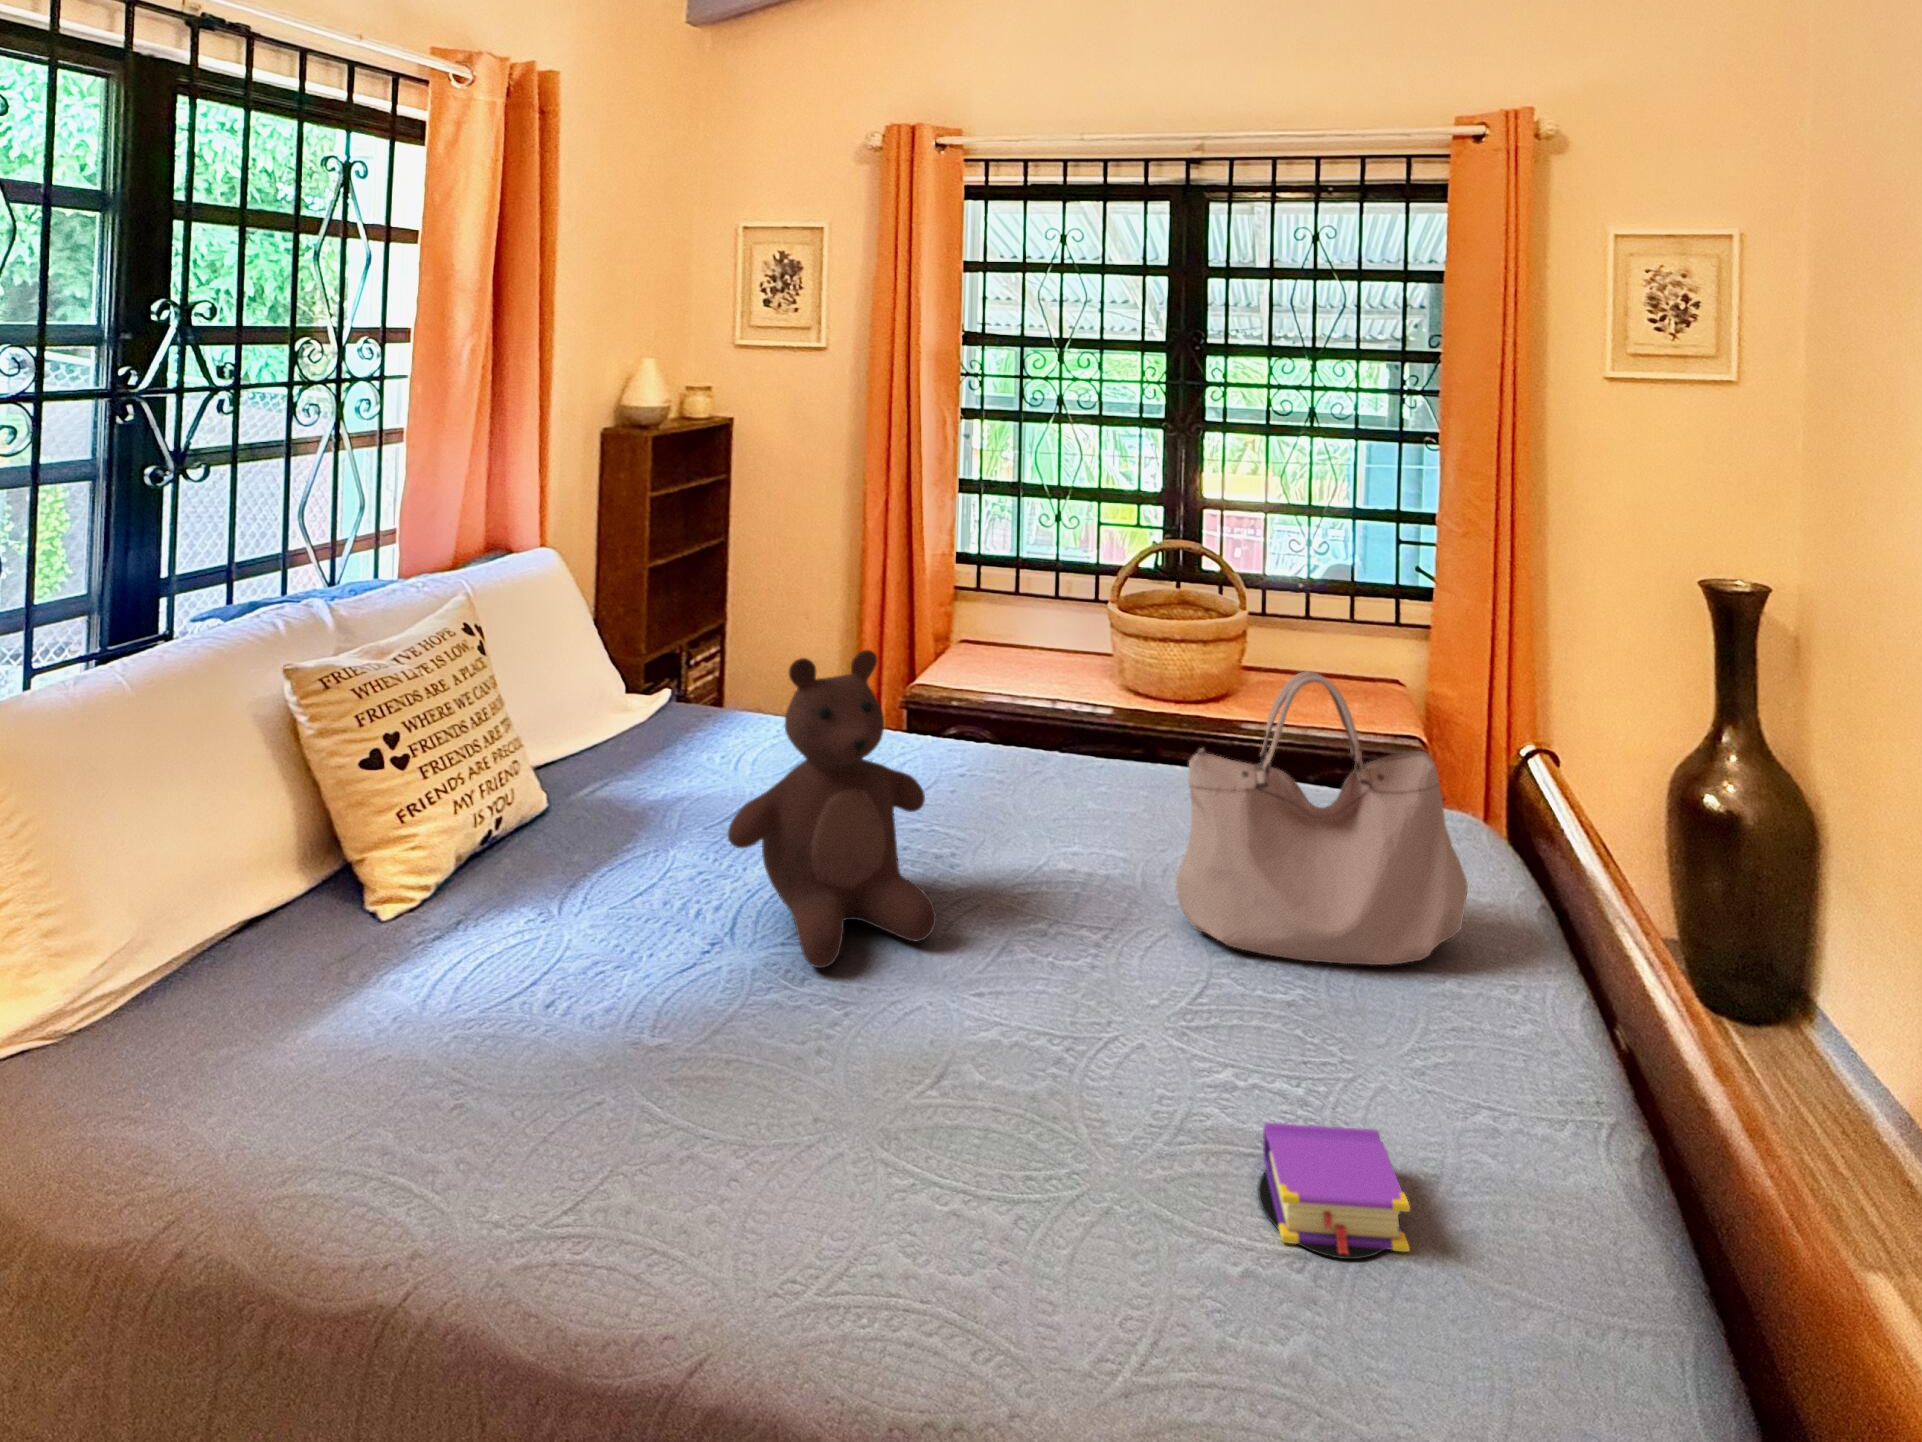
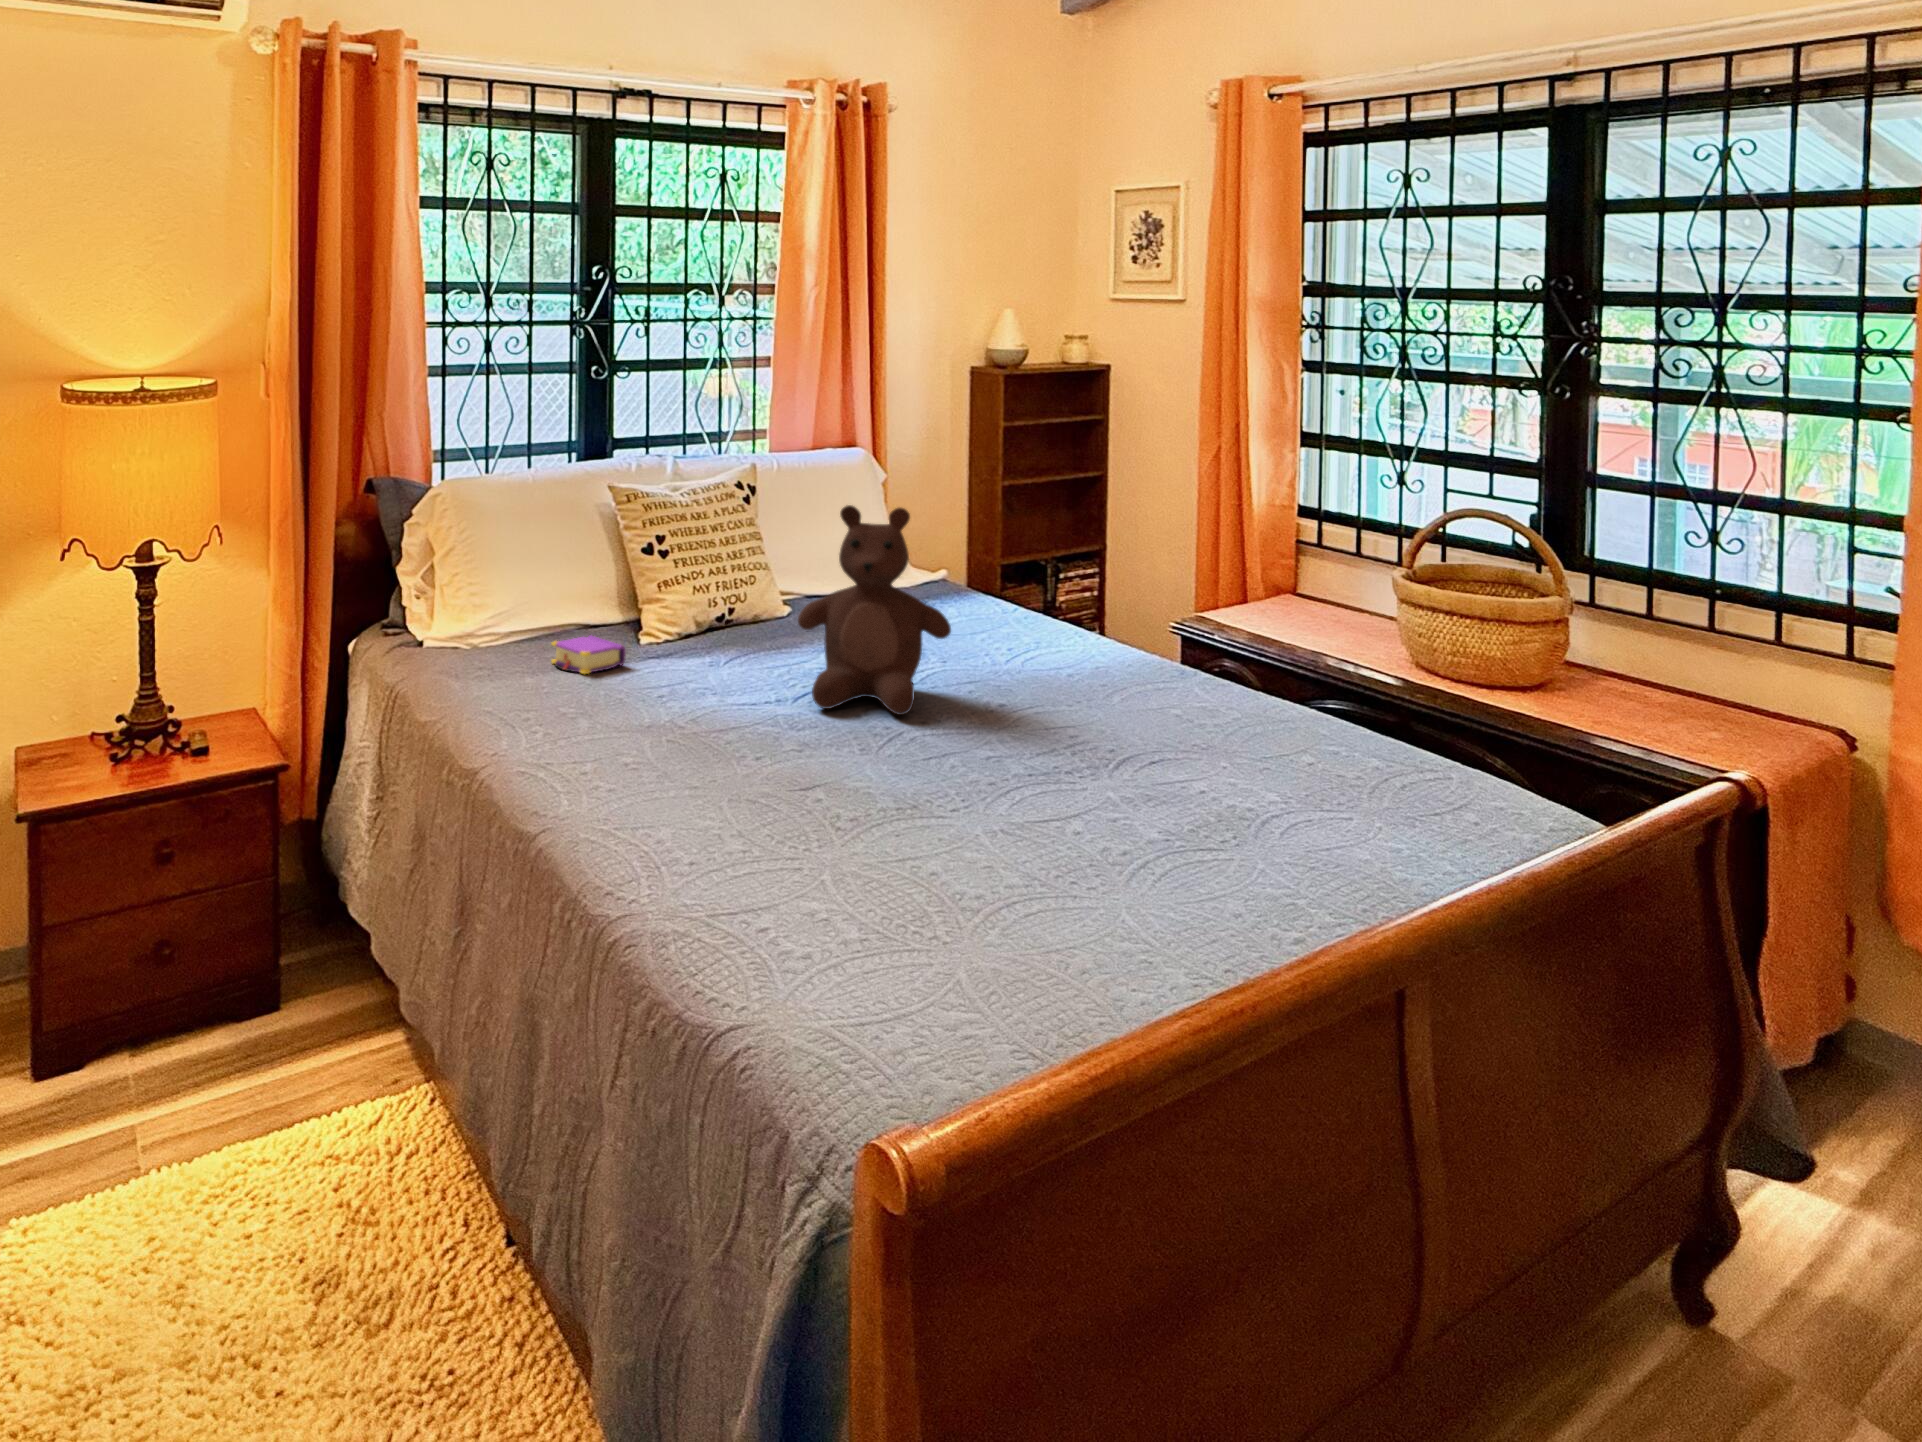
handbag: present [1176,671,1468,965] -> none [1098,559,1335,817]
book: present [1258,1123,1410,1259] -> present [551,635,626,674]

